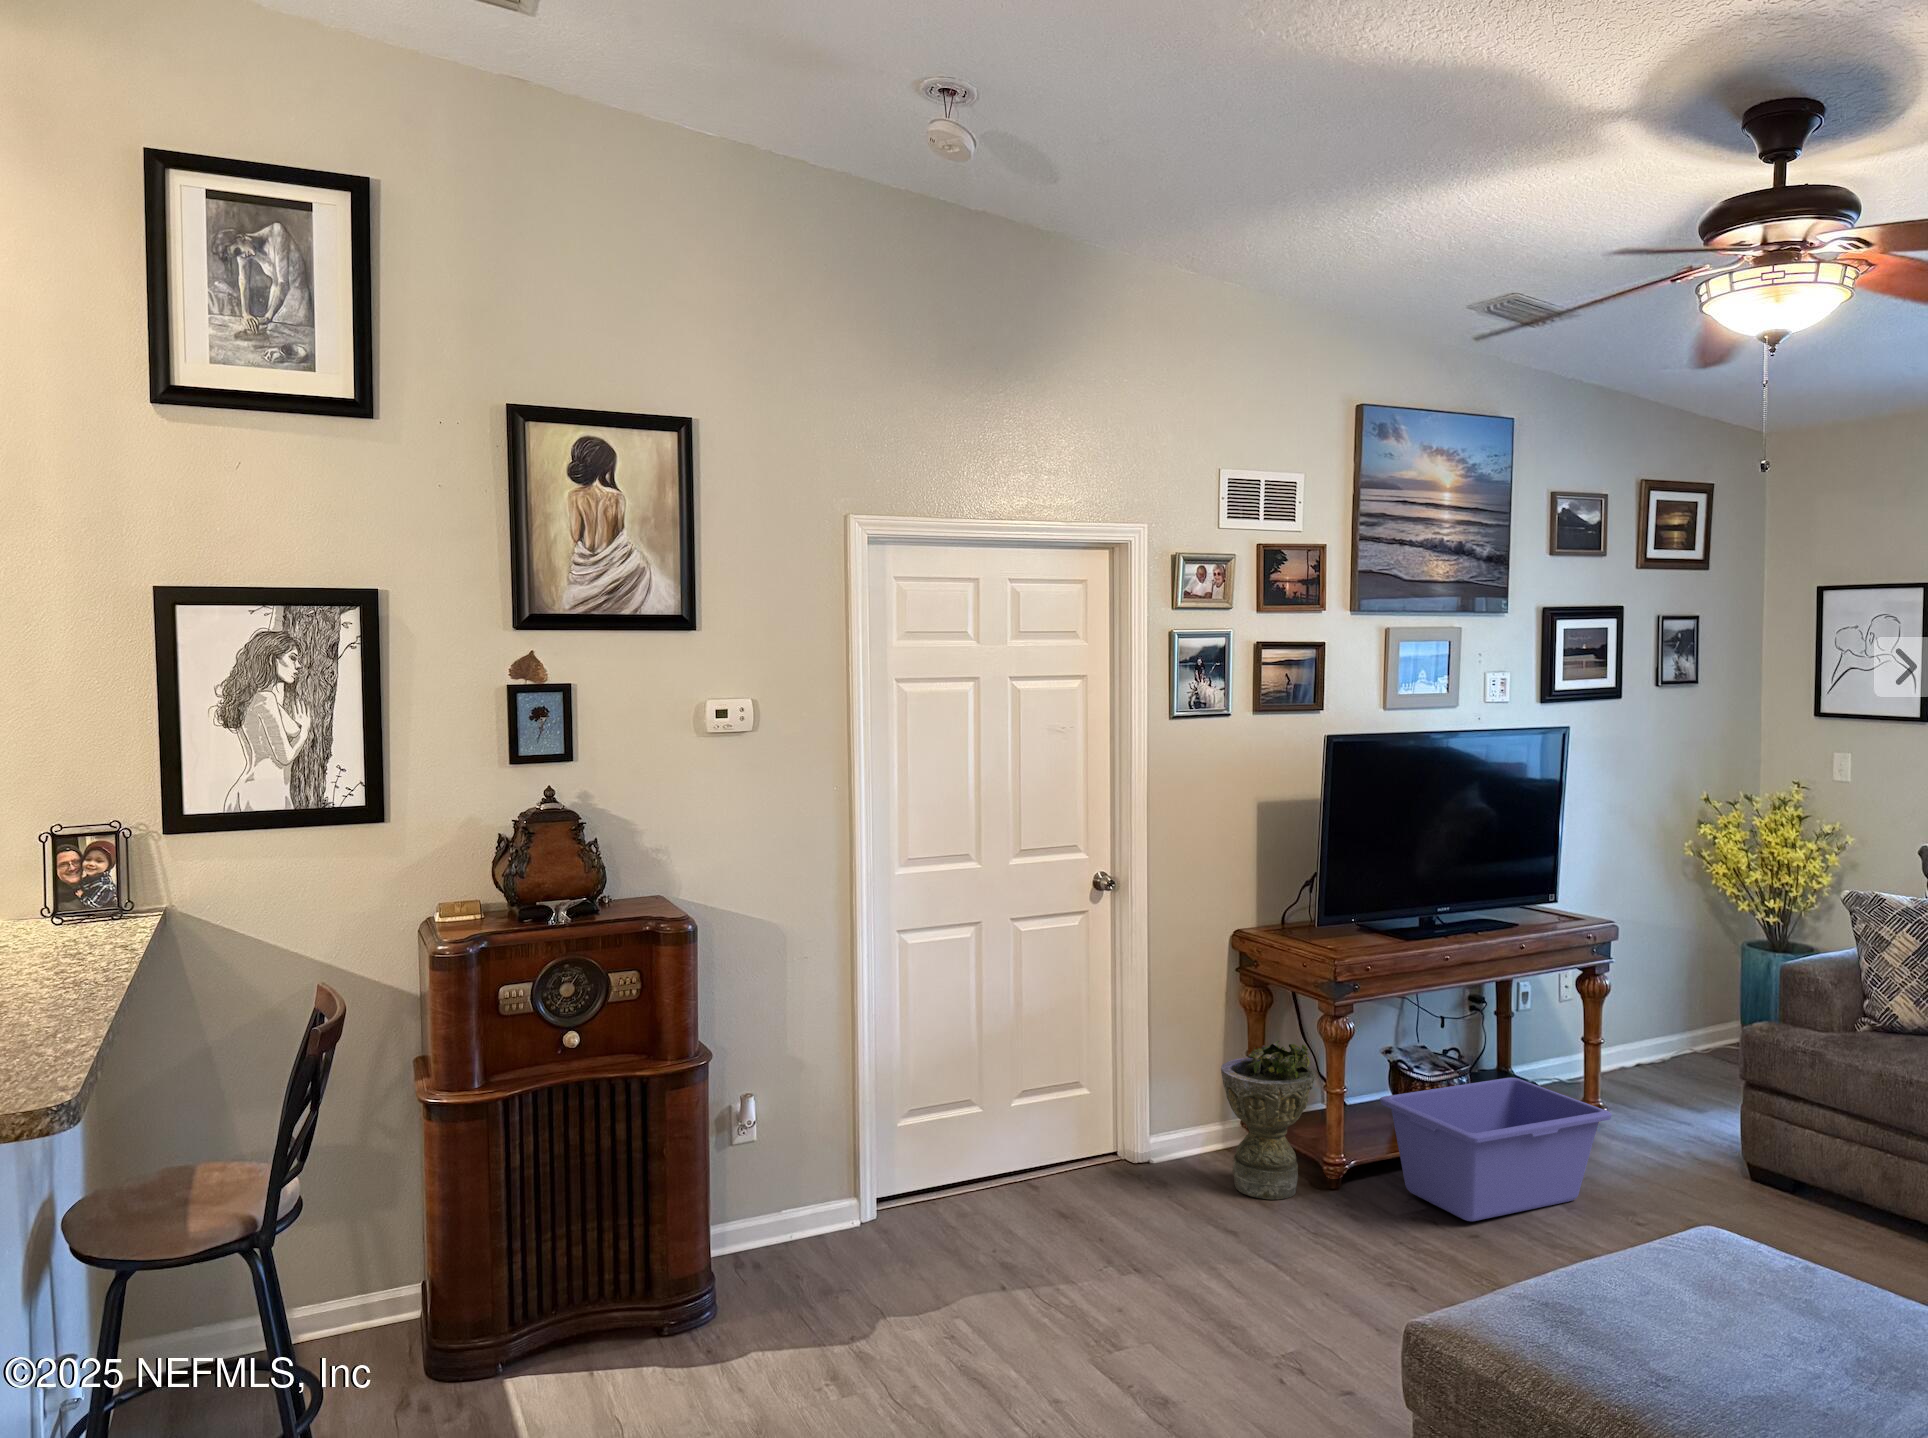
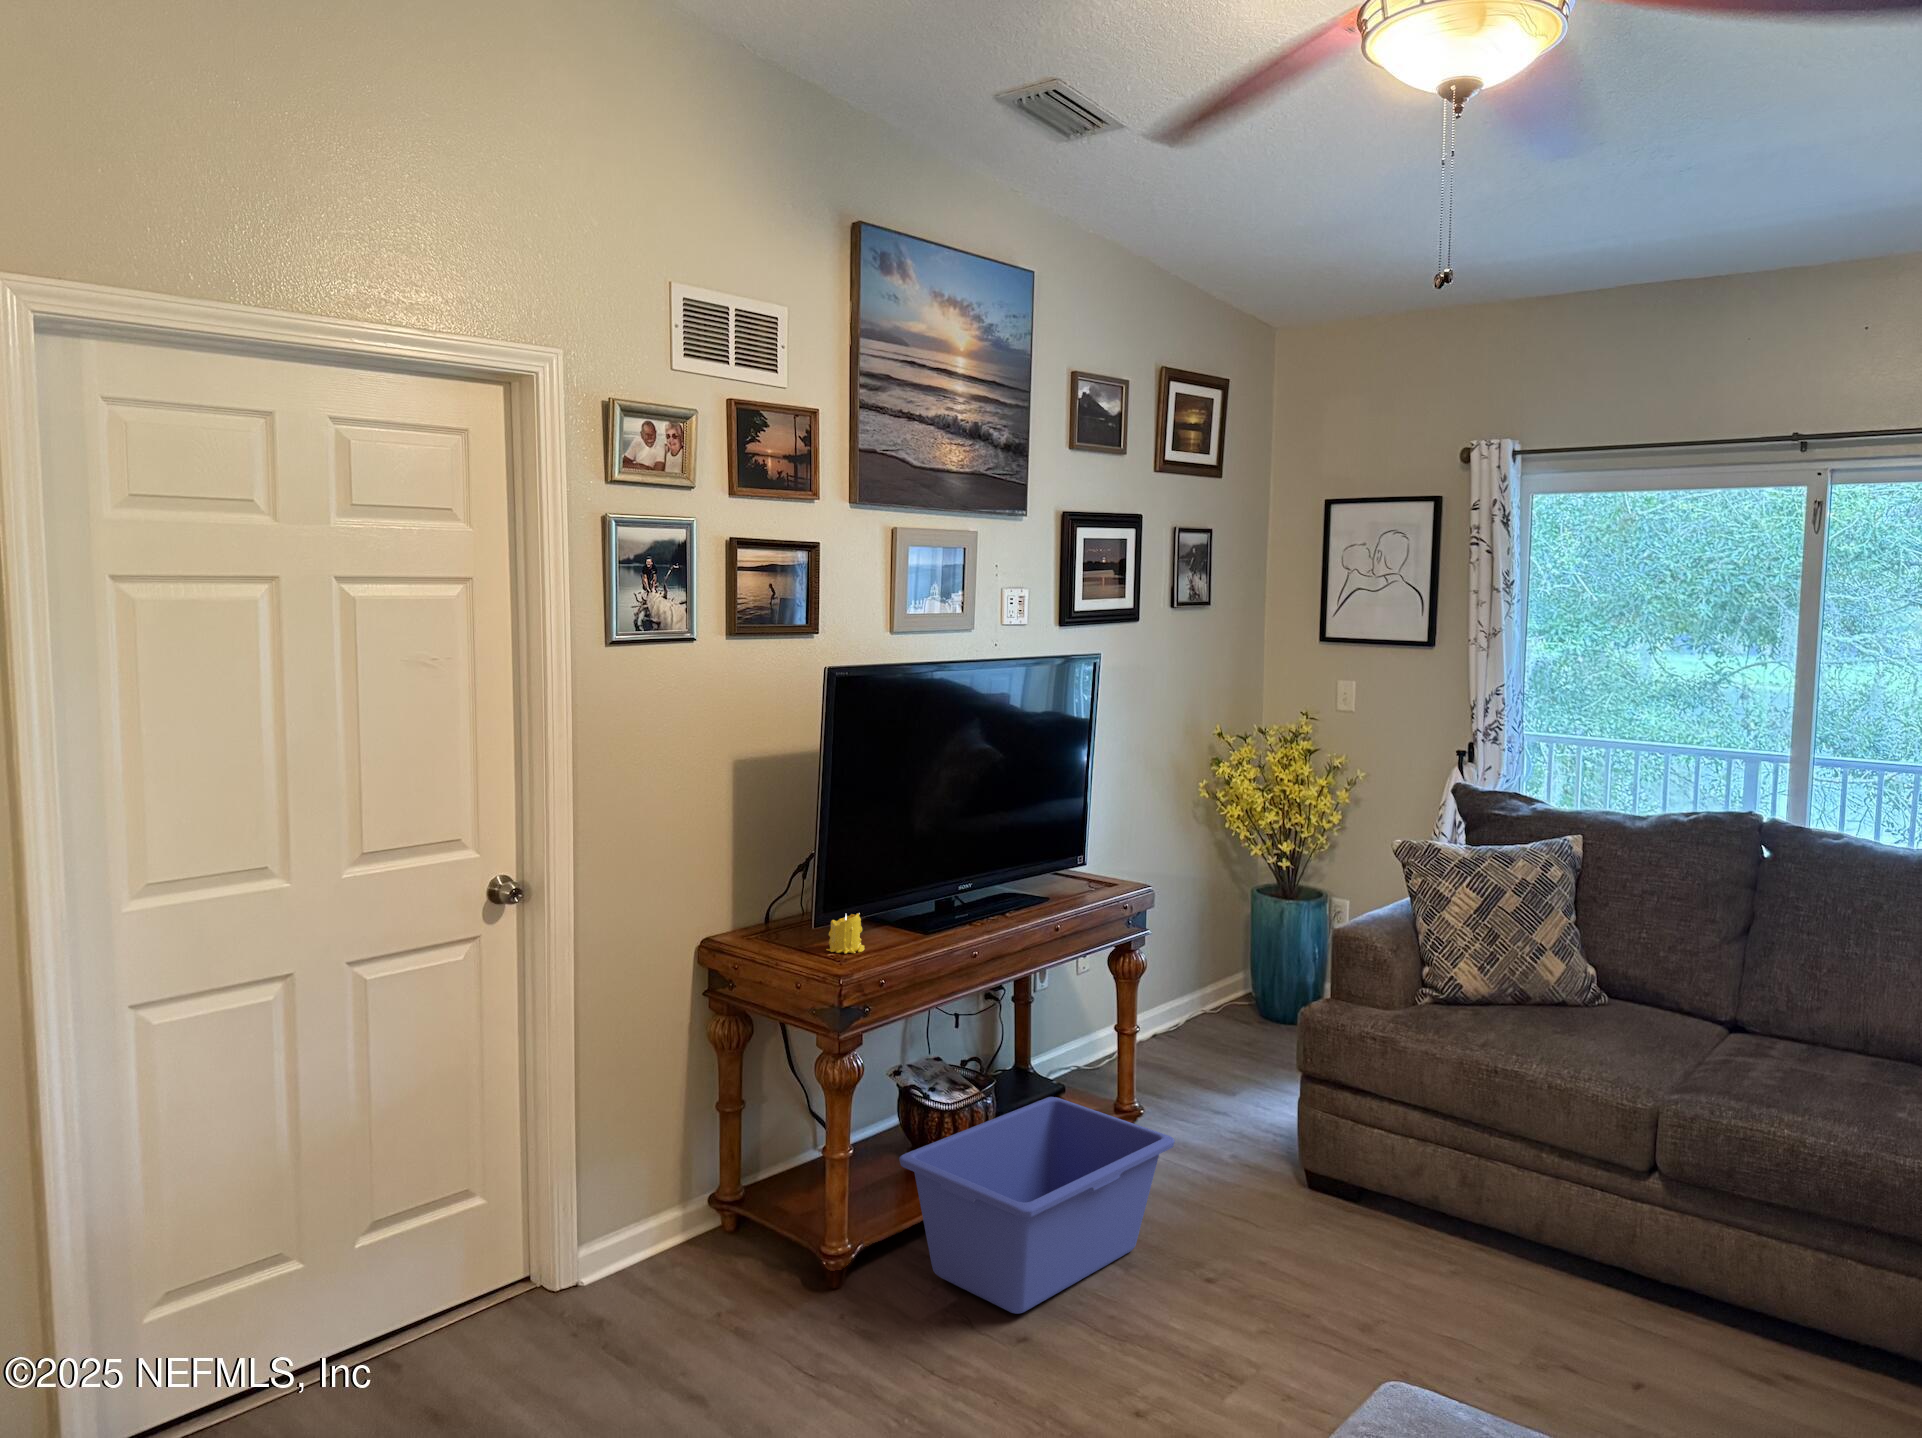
candle: none [1326,914,1356,944] -> present [826,913,865,954]
planter: present [1221,1040,1315,1200] -> none [684,1092,814,1323]

